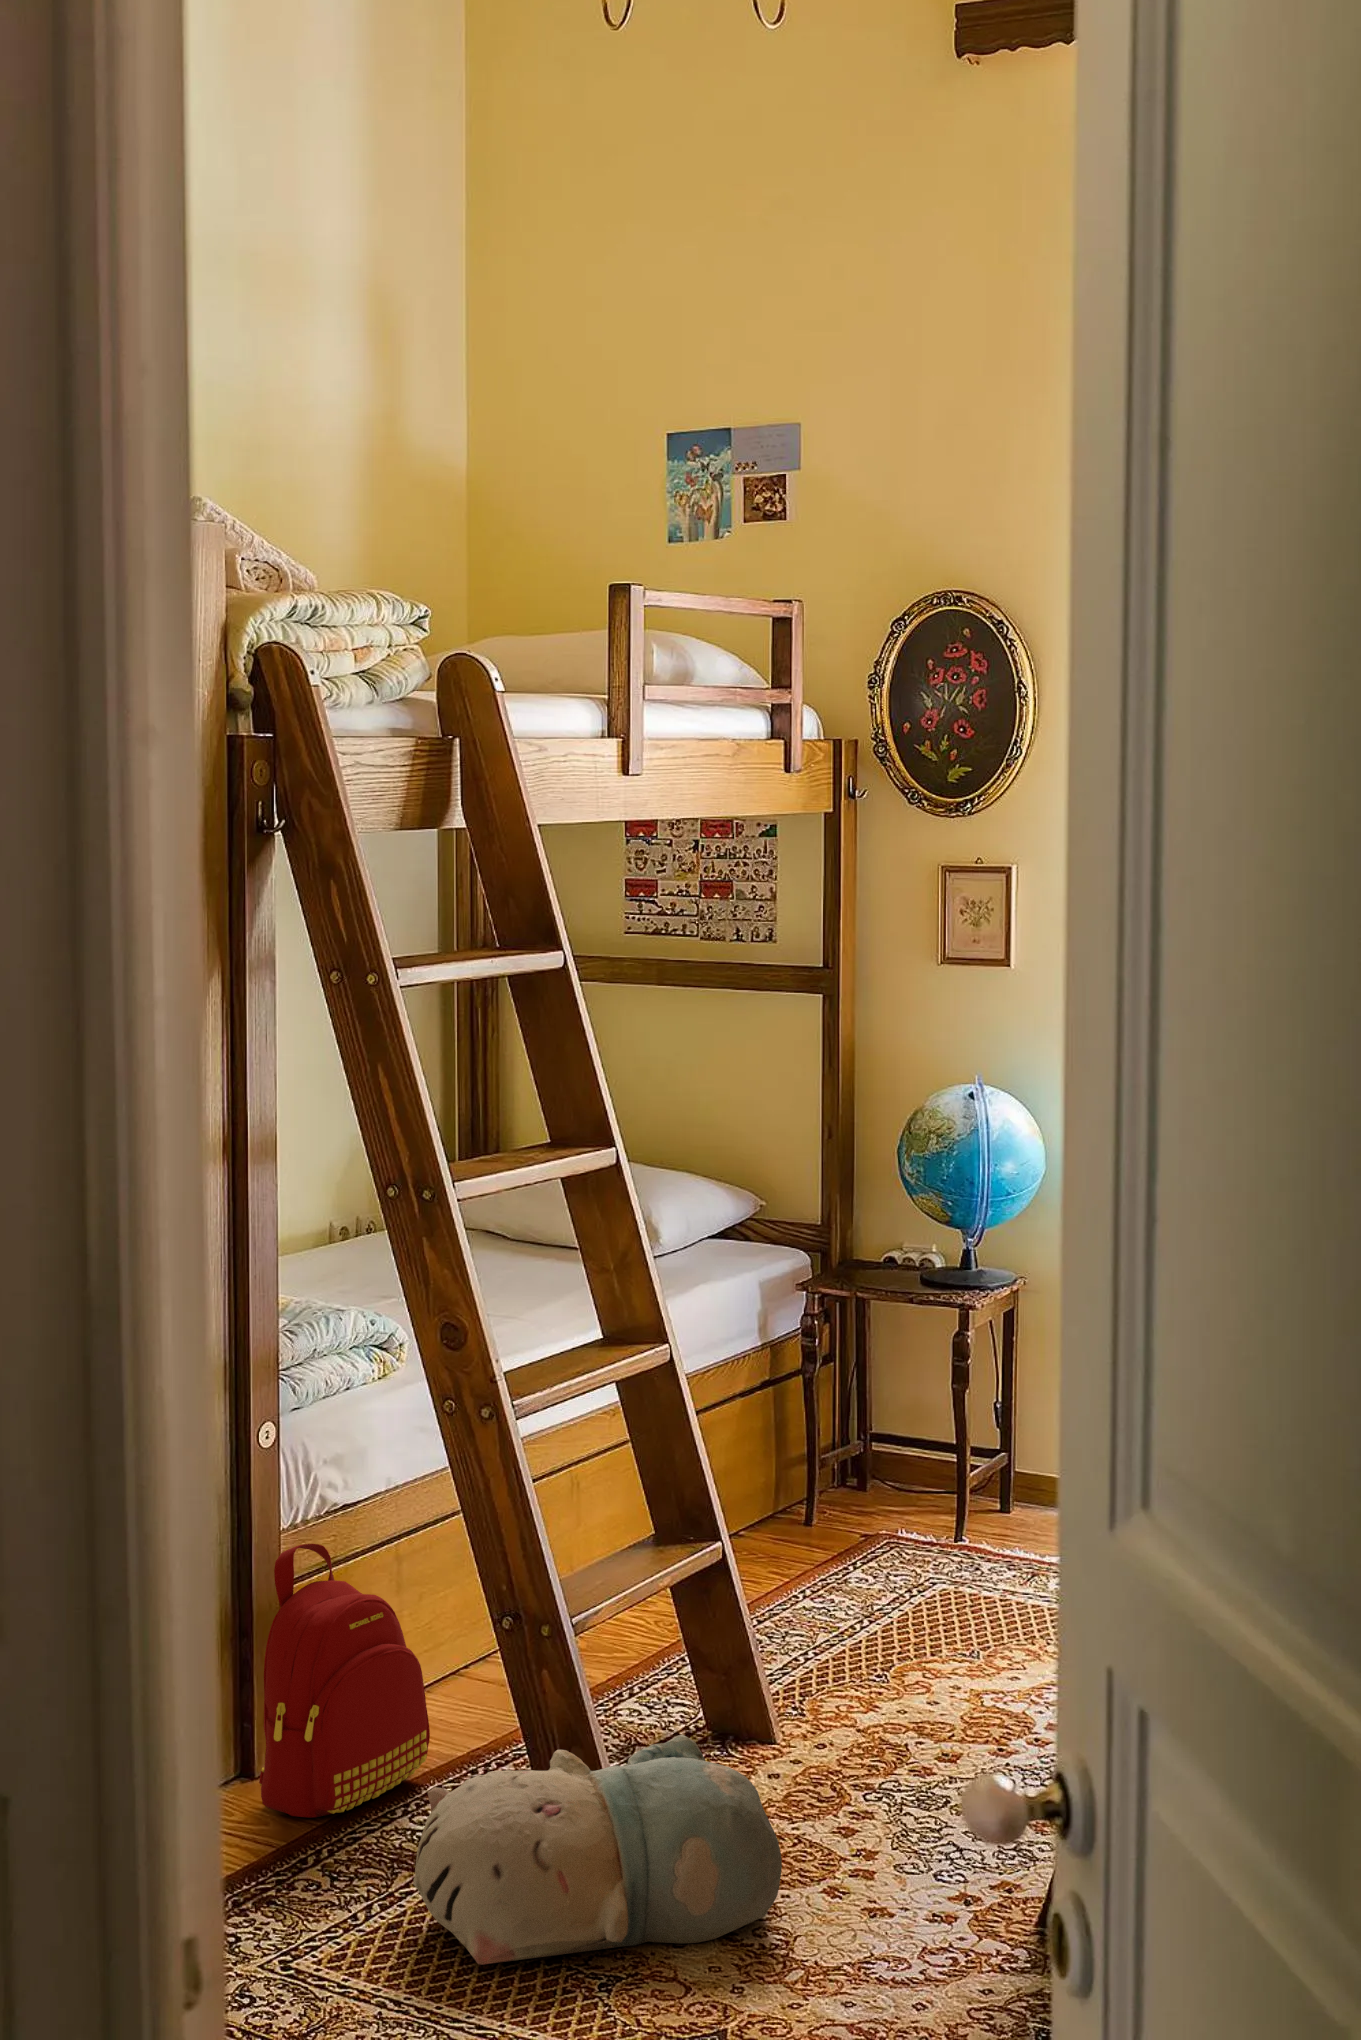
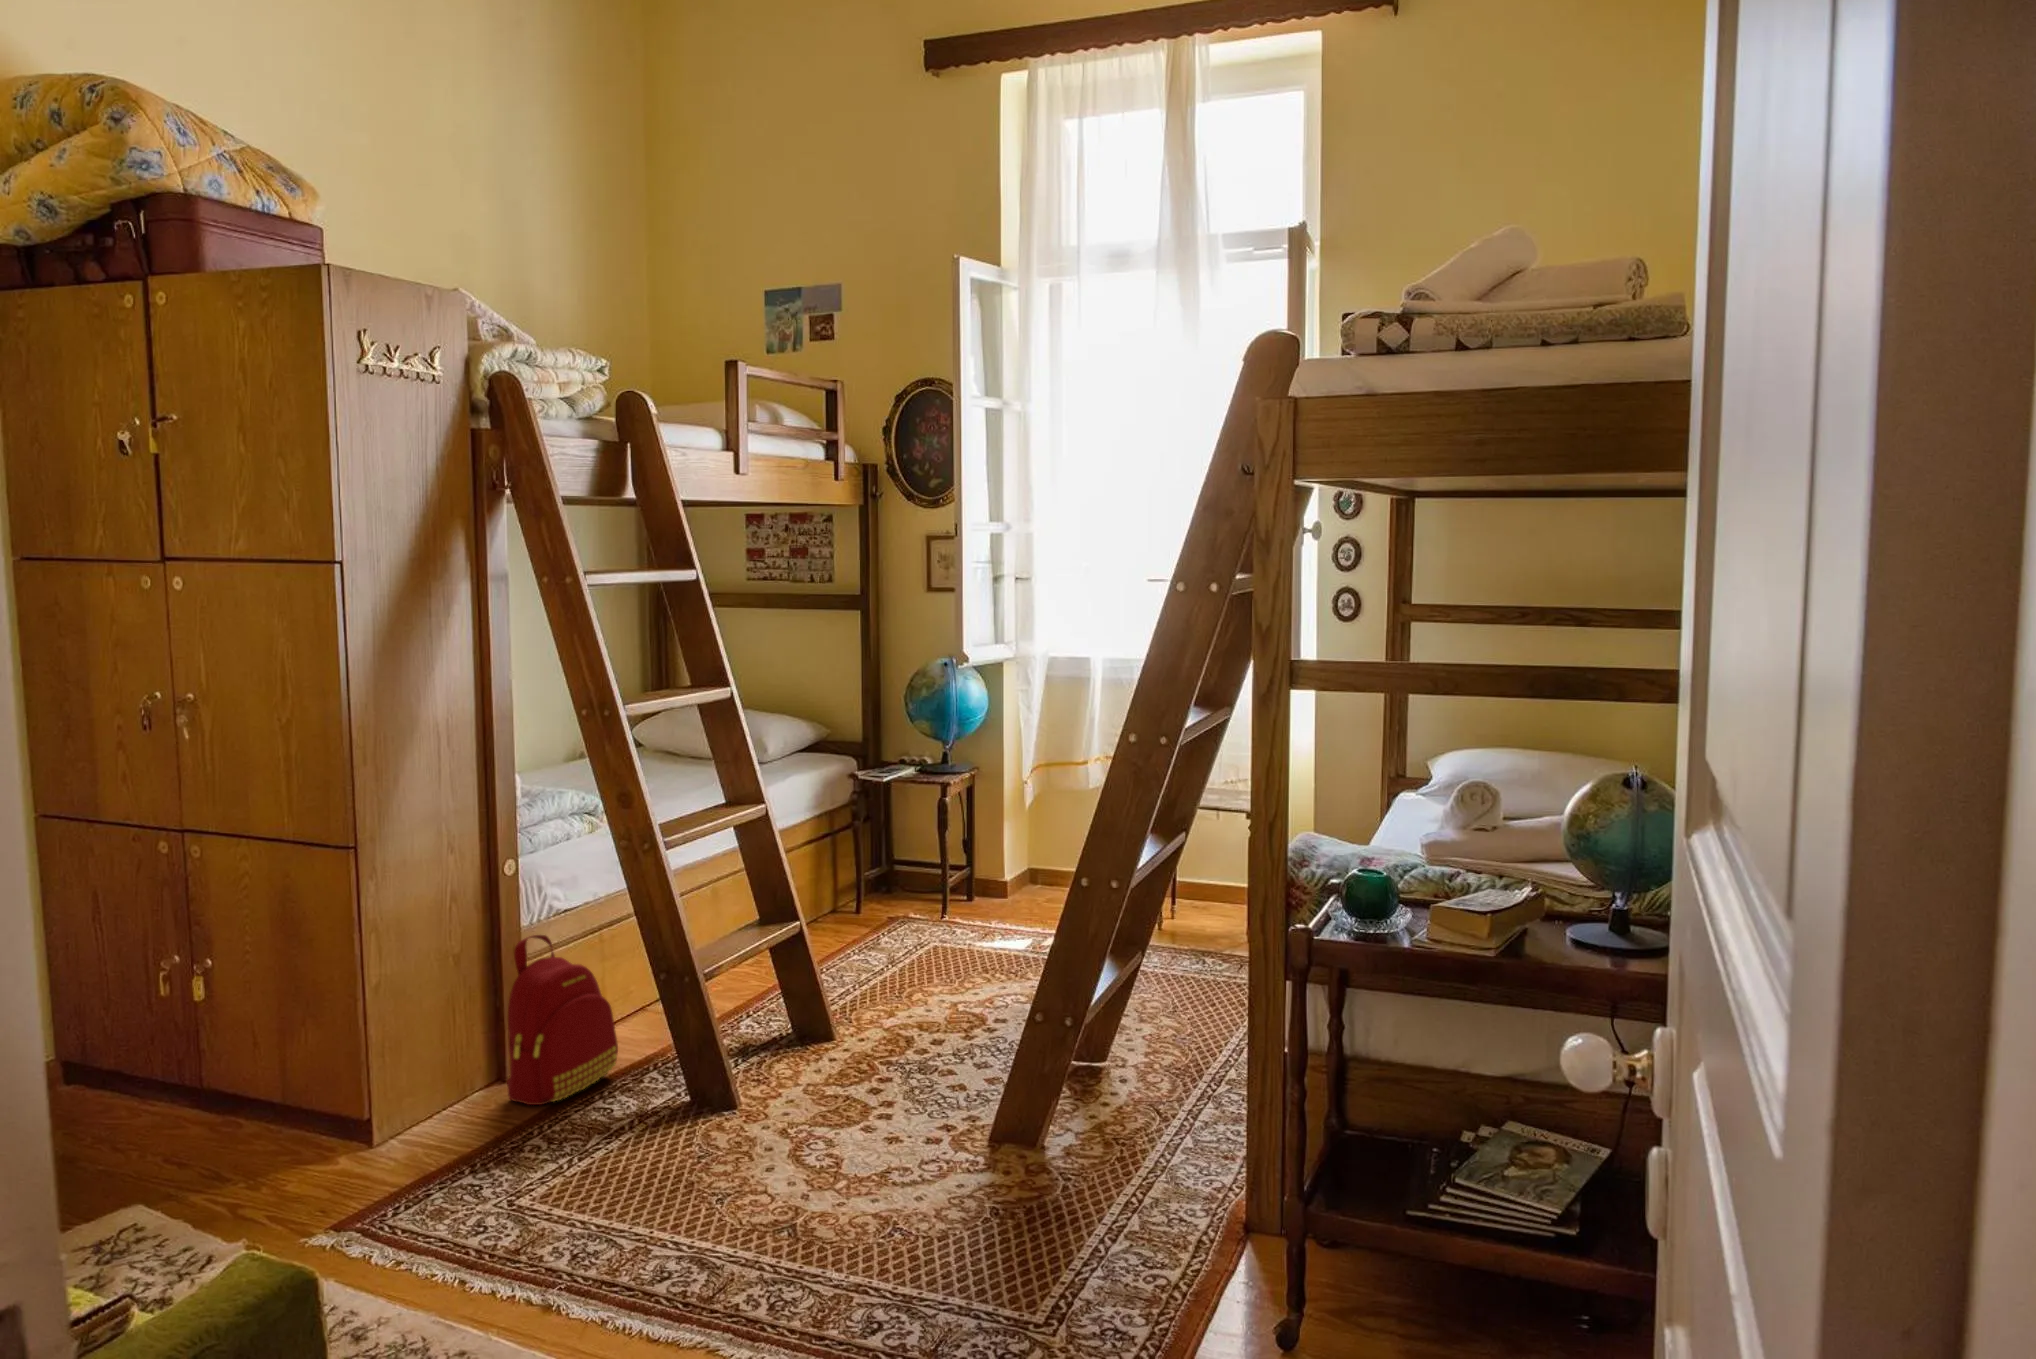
plush toy: present [413,1735,782,1965] -> none [599,1039,833,1191]

